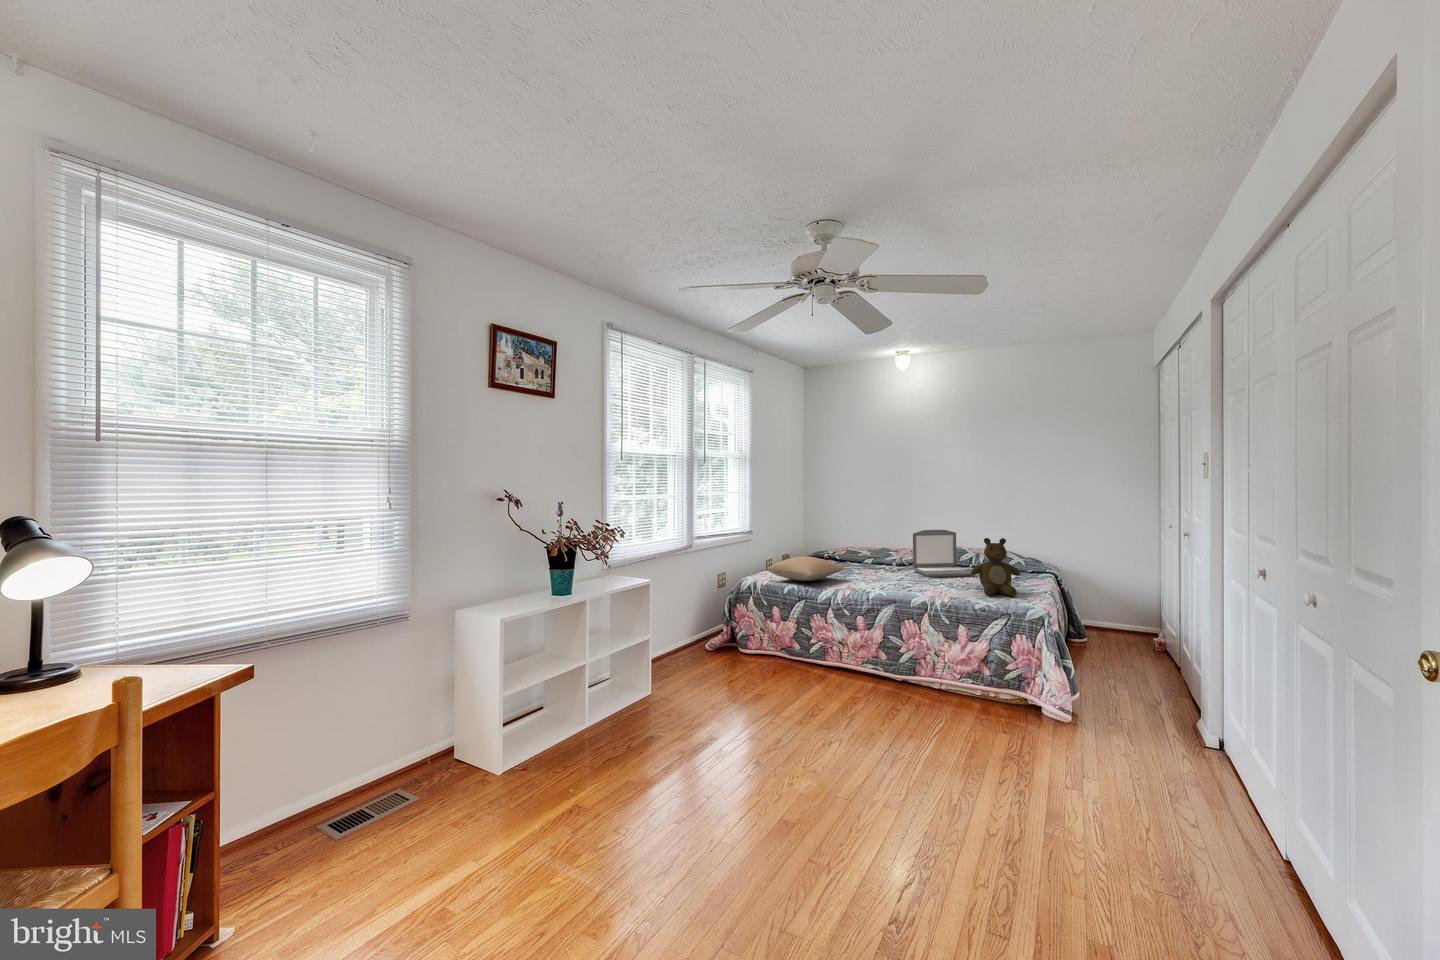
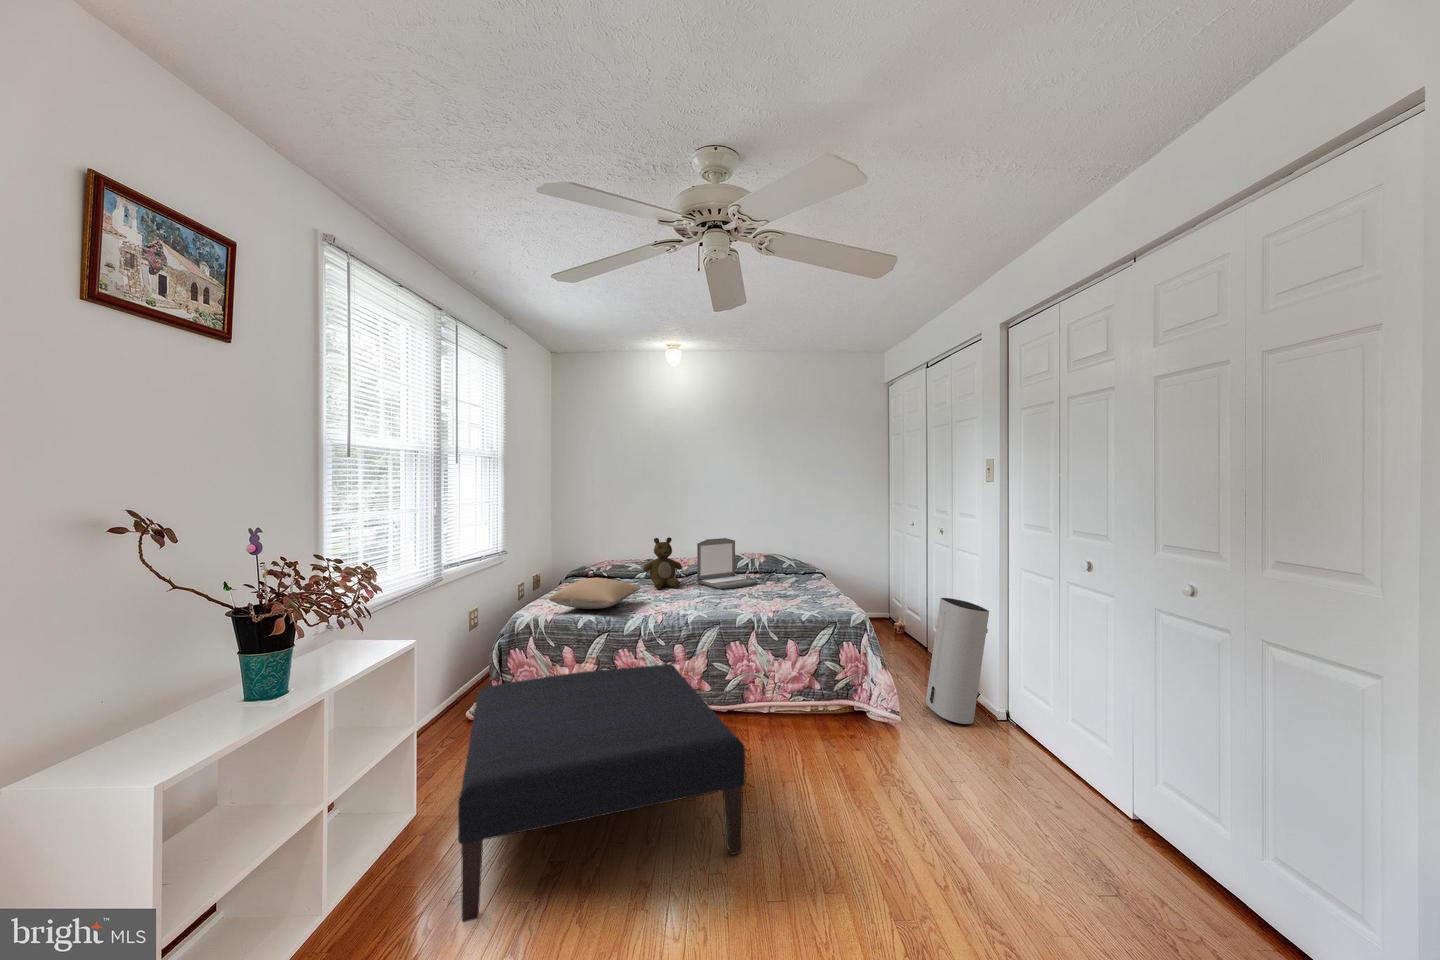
teddy bear: present [971,538,1020,597] -> present [643,537,682,589]
air purifier: none [1120,602,1193,742] -> present [926,598,989,724]
ottoman: none [646,621,840,763] -> present [458,664,745,922]

